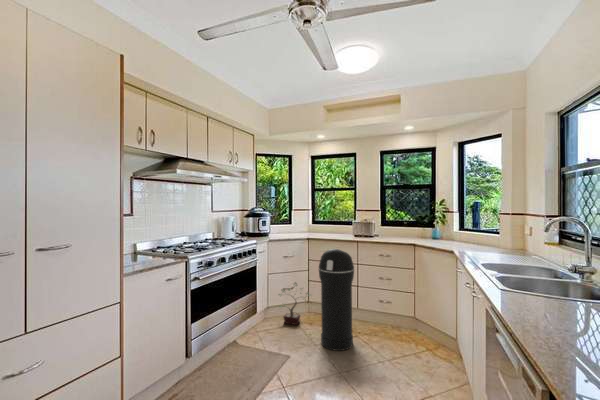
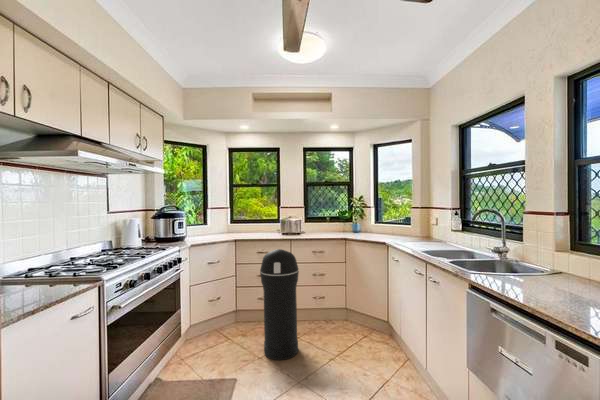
potted plant: present [279,283,310,325] -> none [203,290,247,341]

